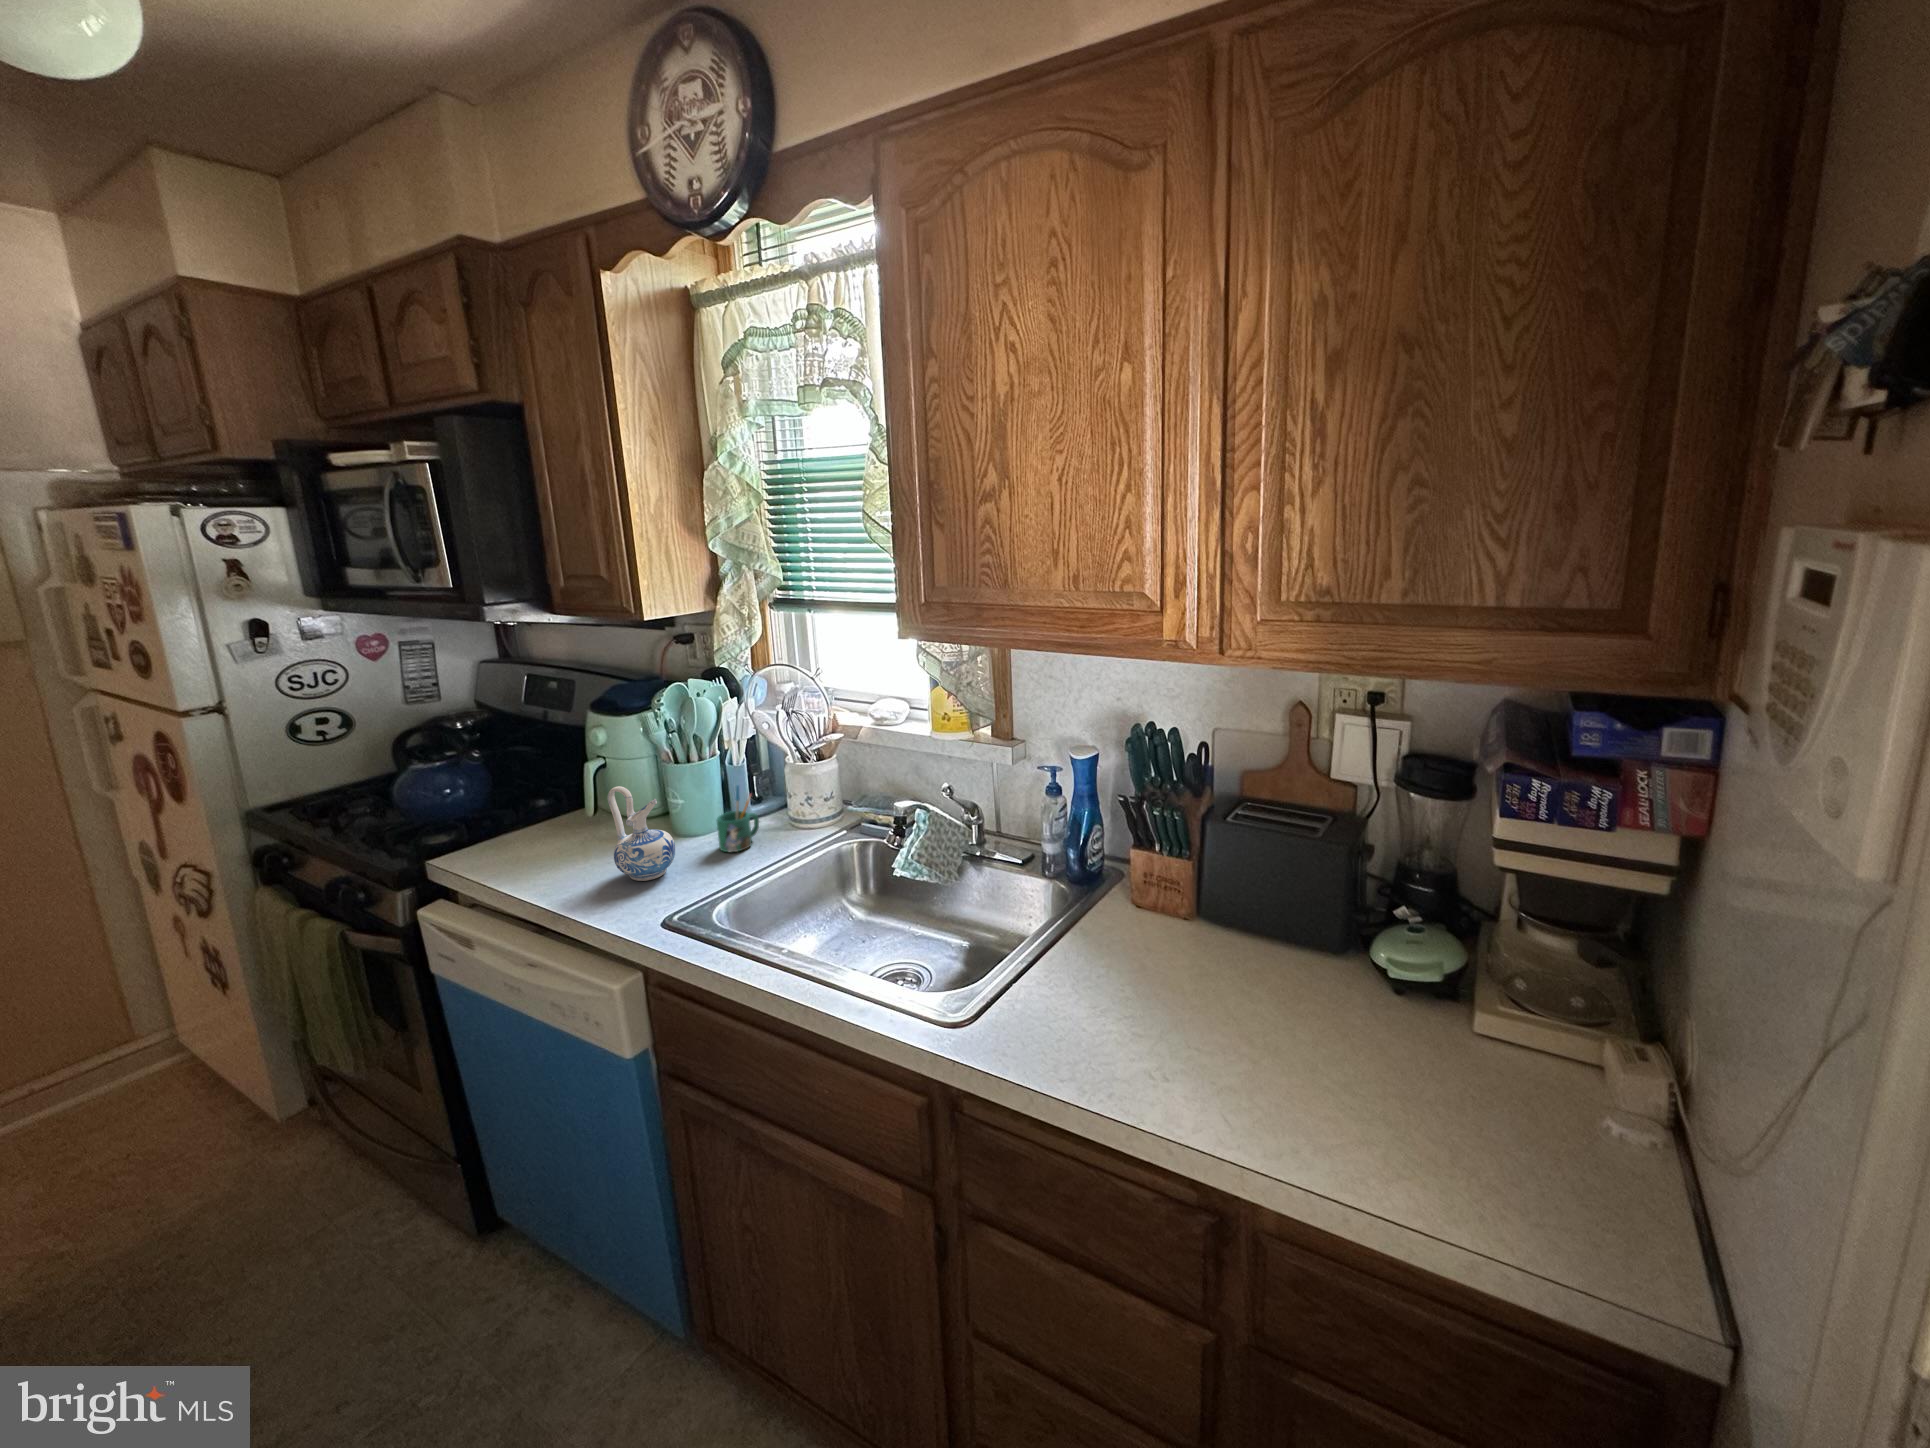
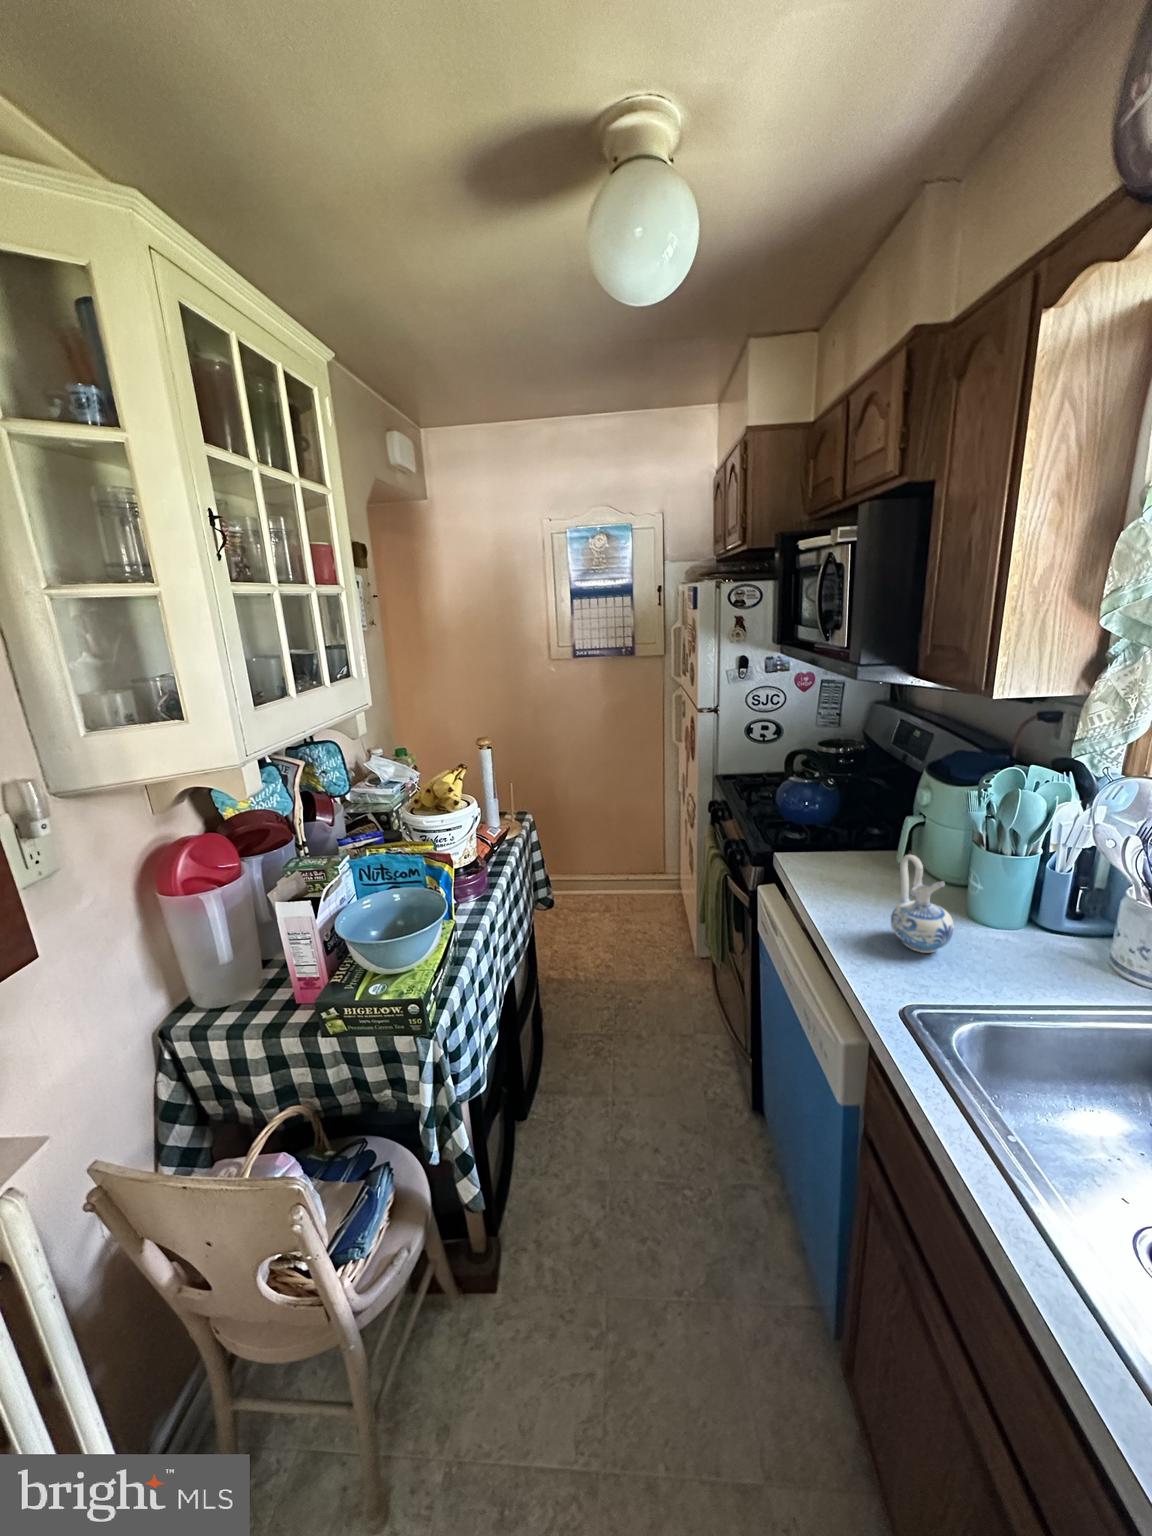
mug: present [717,786,759,852] -> none [1005,897,1067,970]

